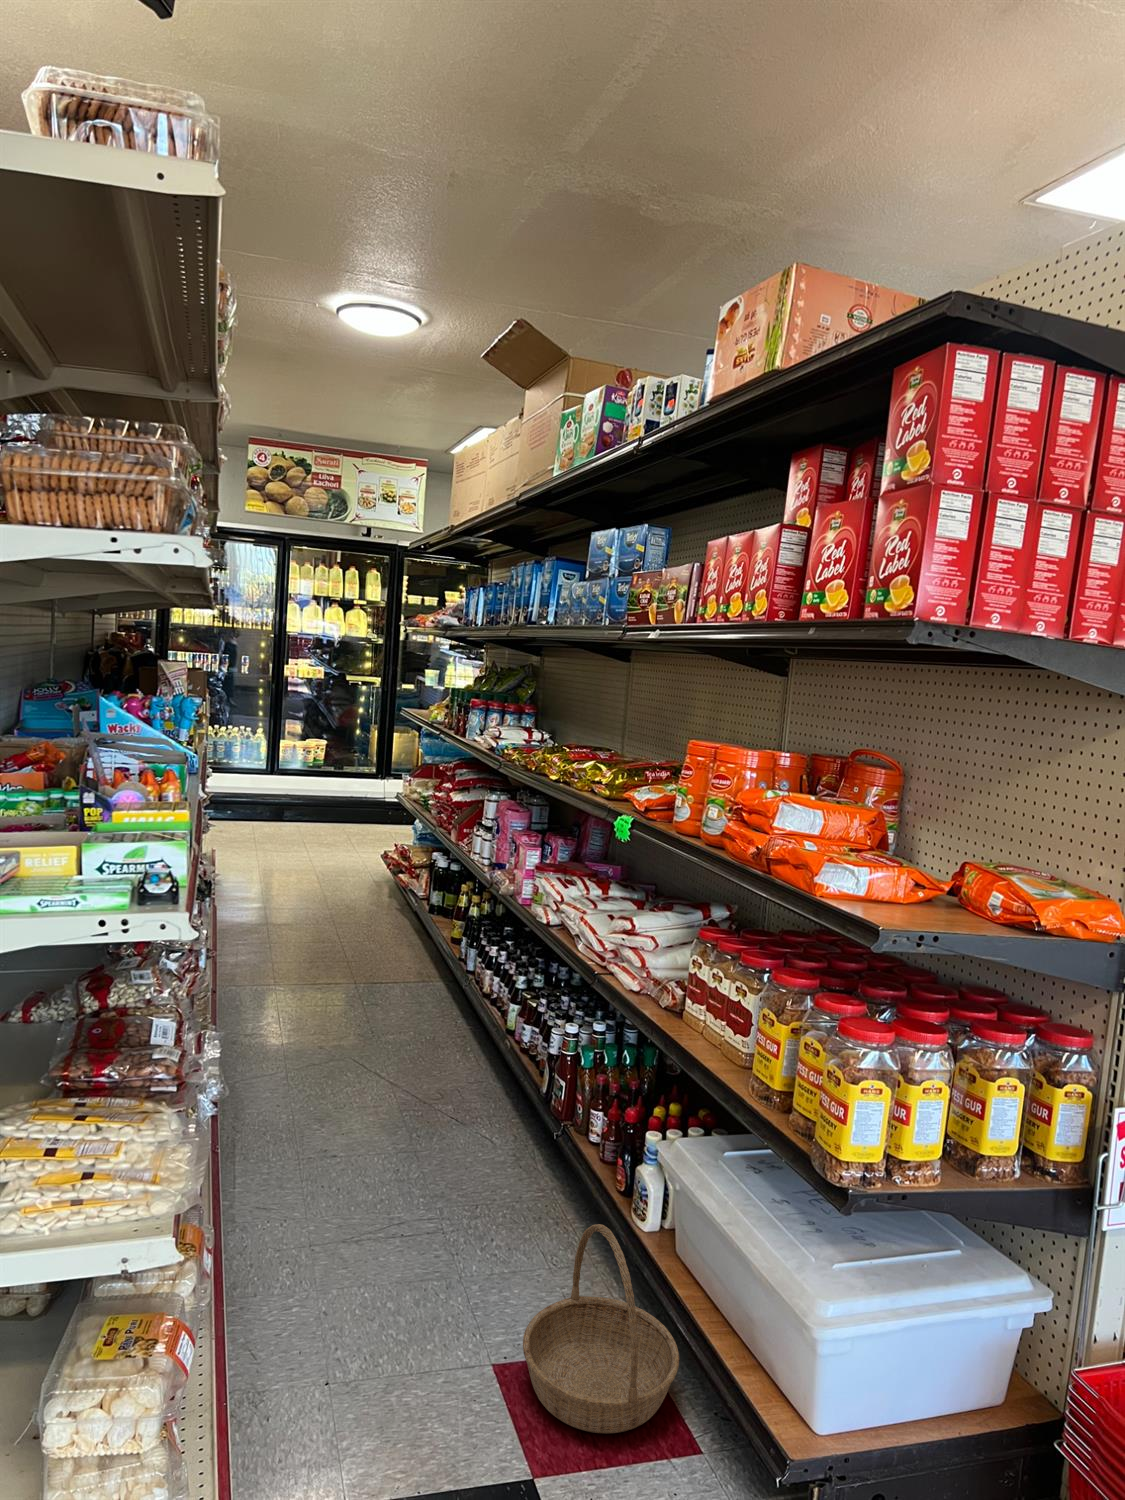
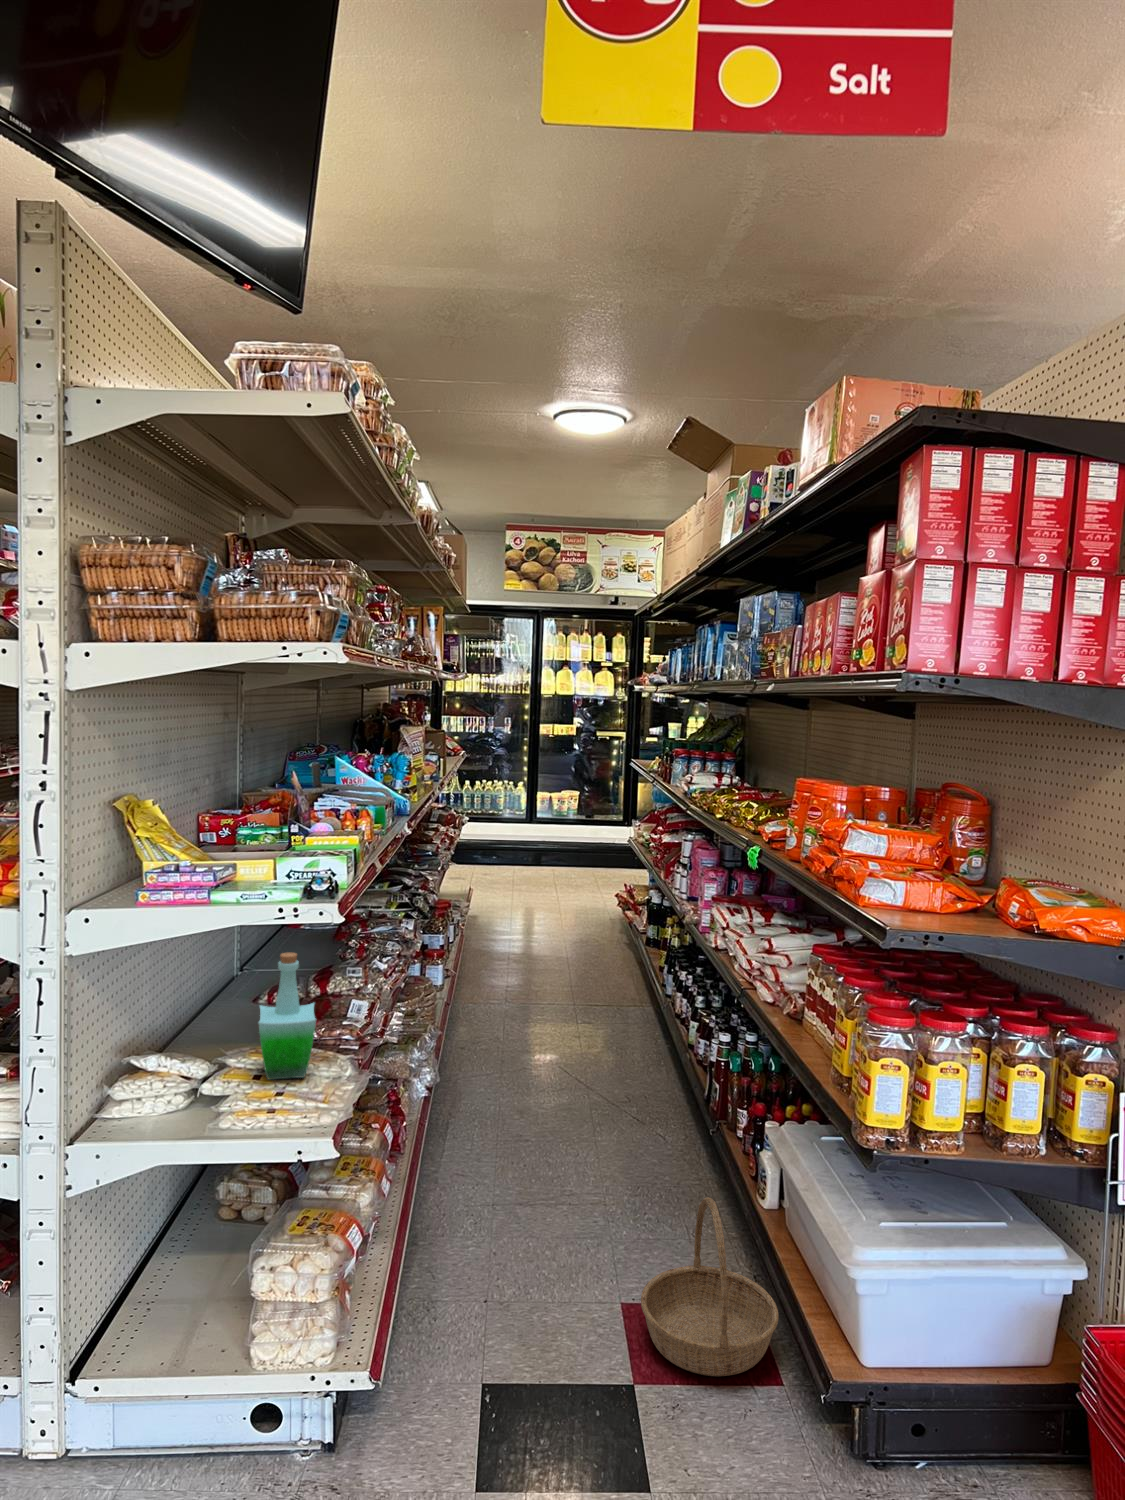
bottle: none [37,972,130,1150] -> present [259,953,316,1080]

